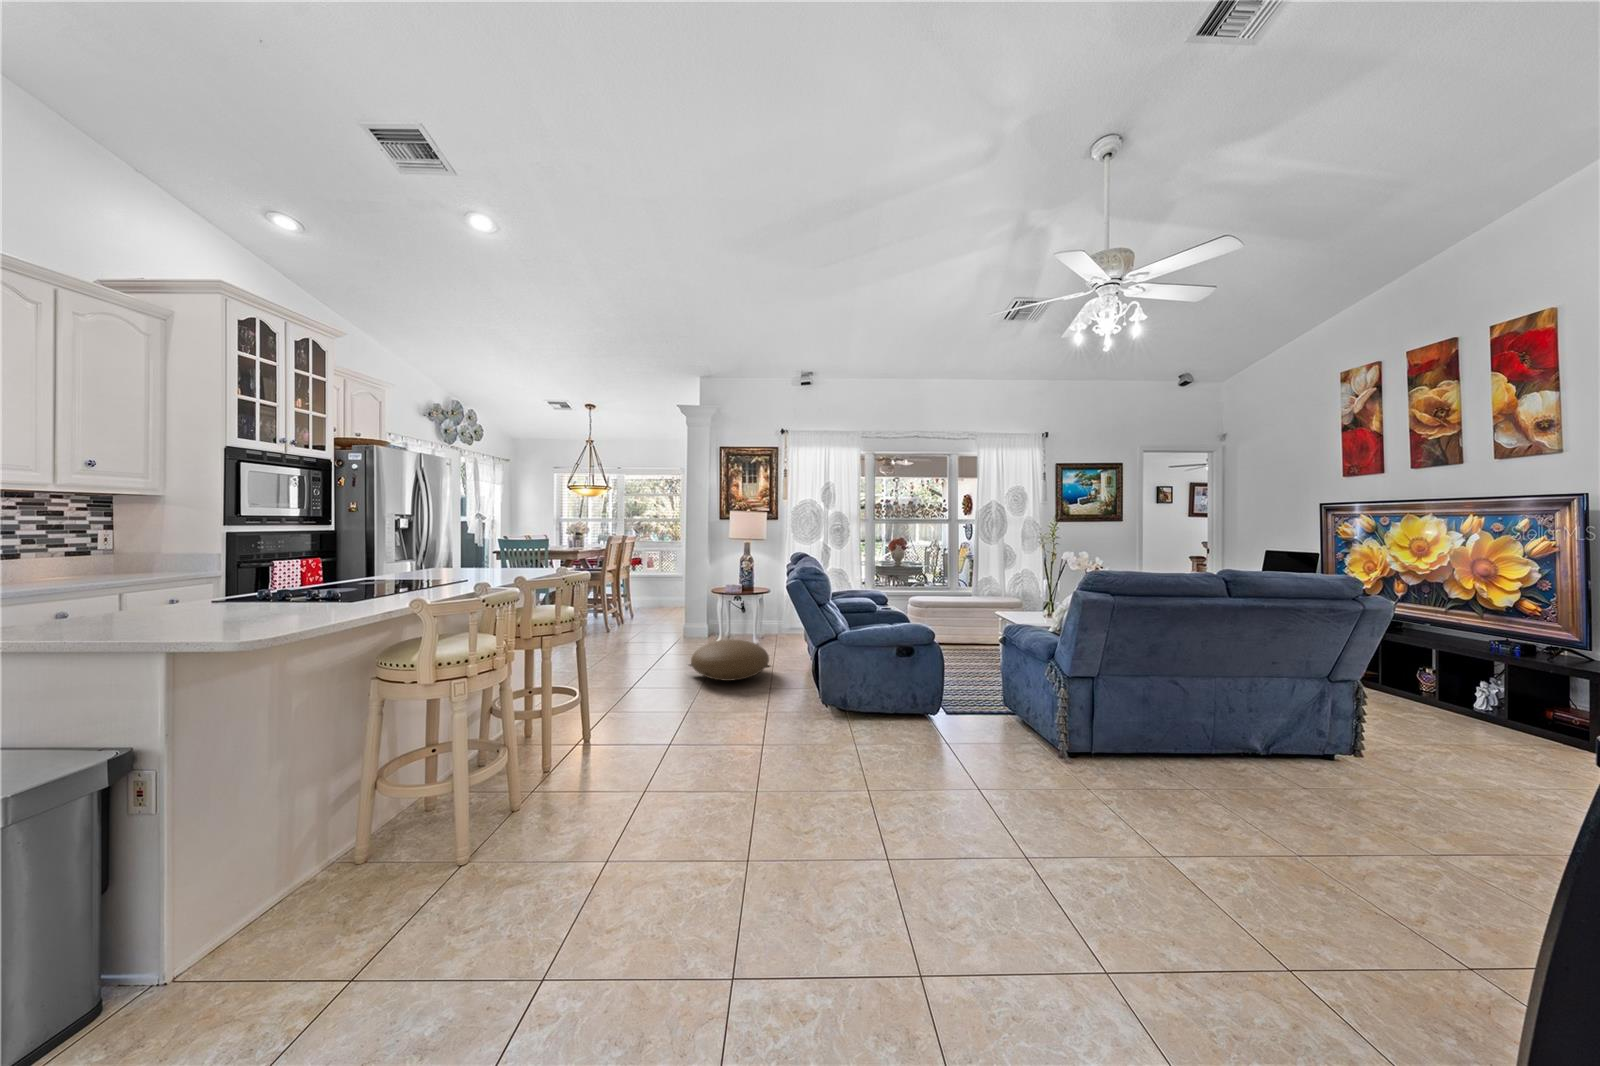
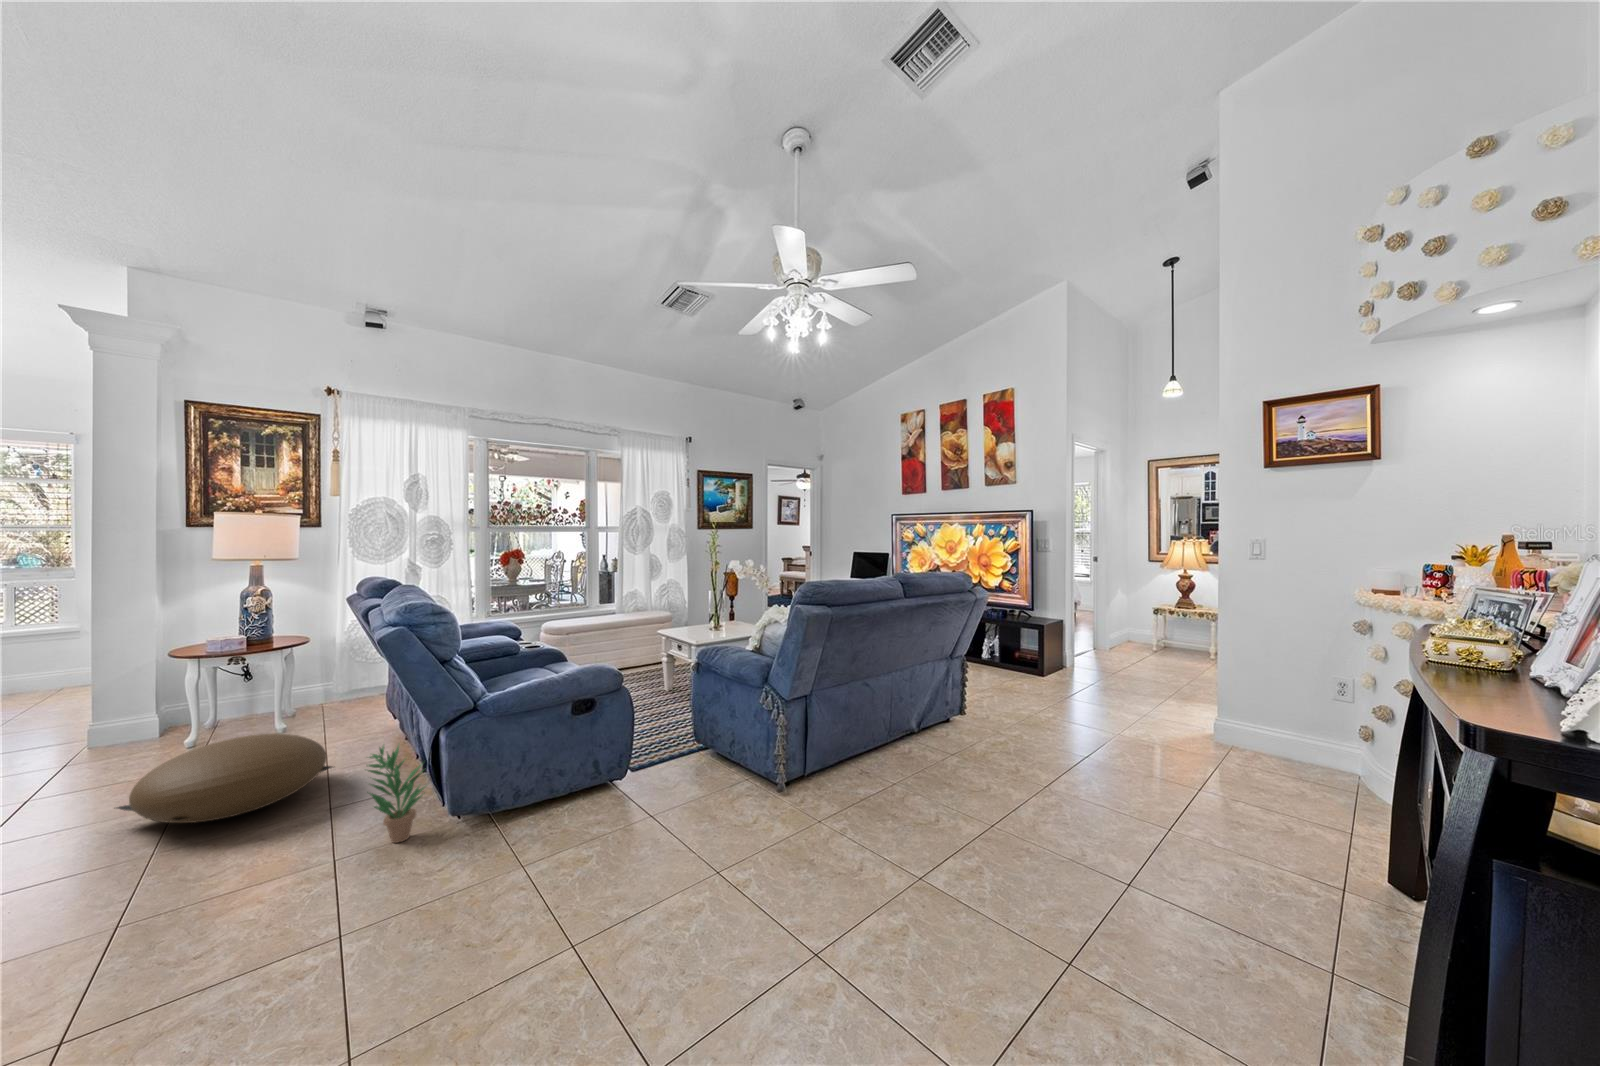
potted plant: none [778,652,811,714] -> present [368,746,425,843]

